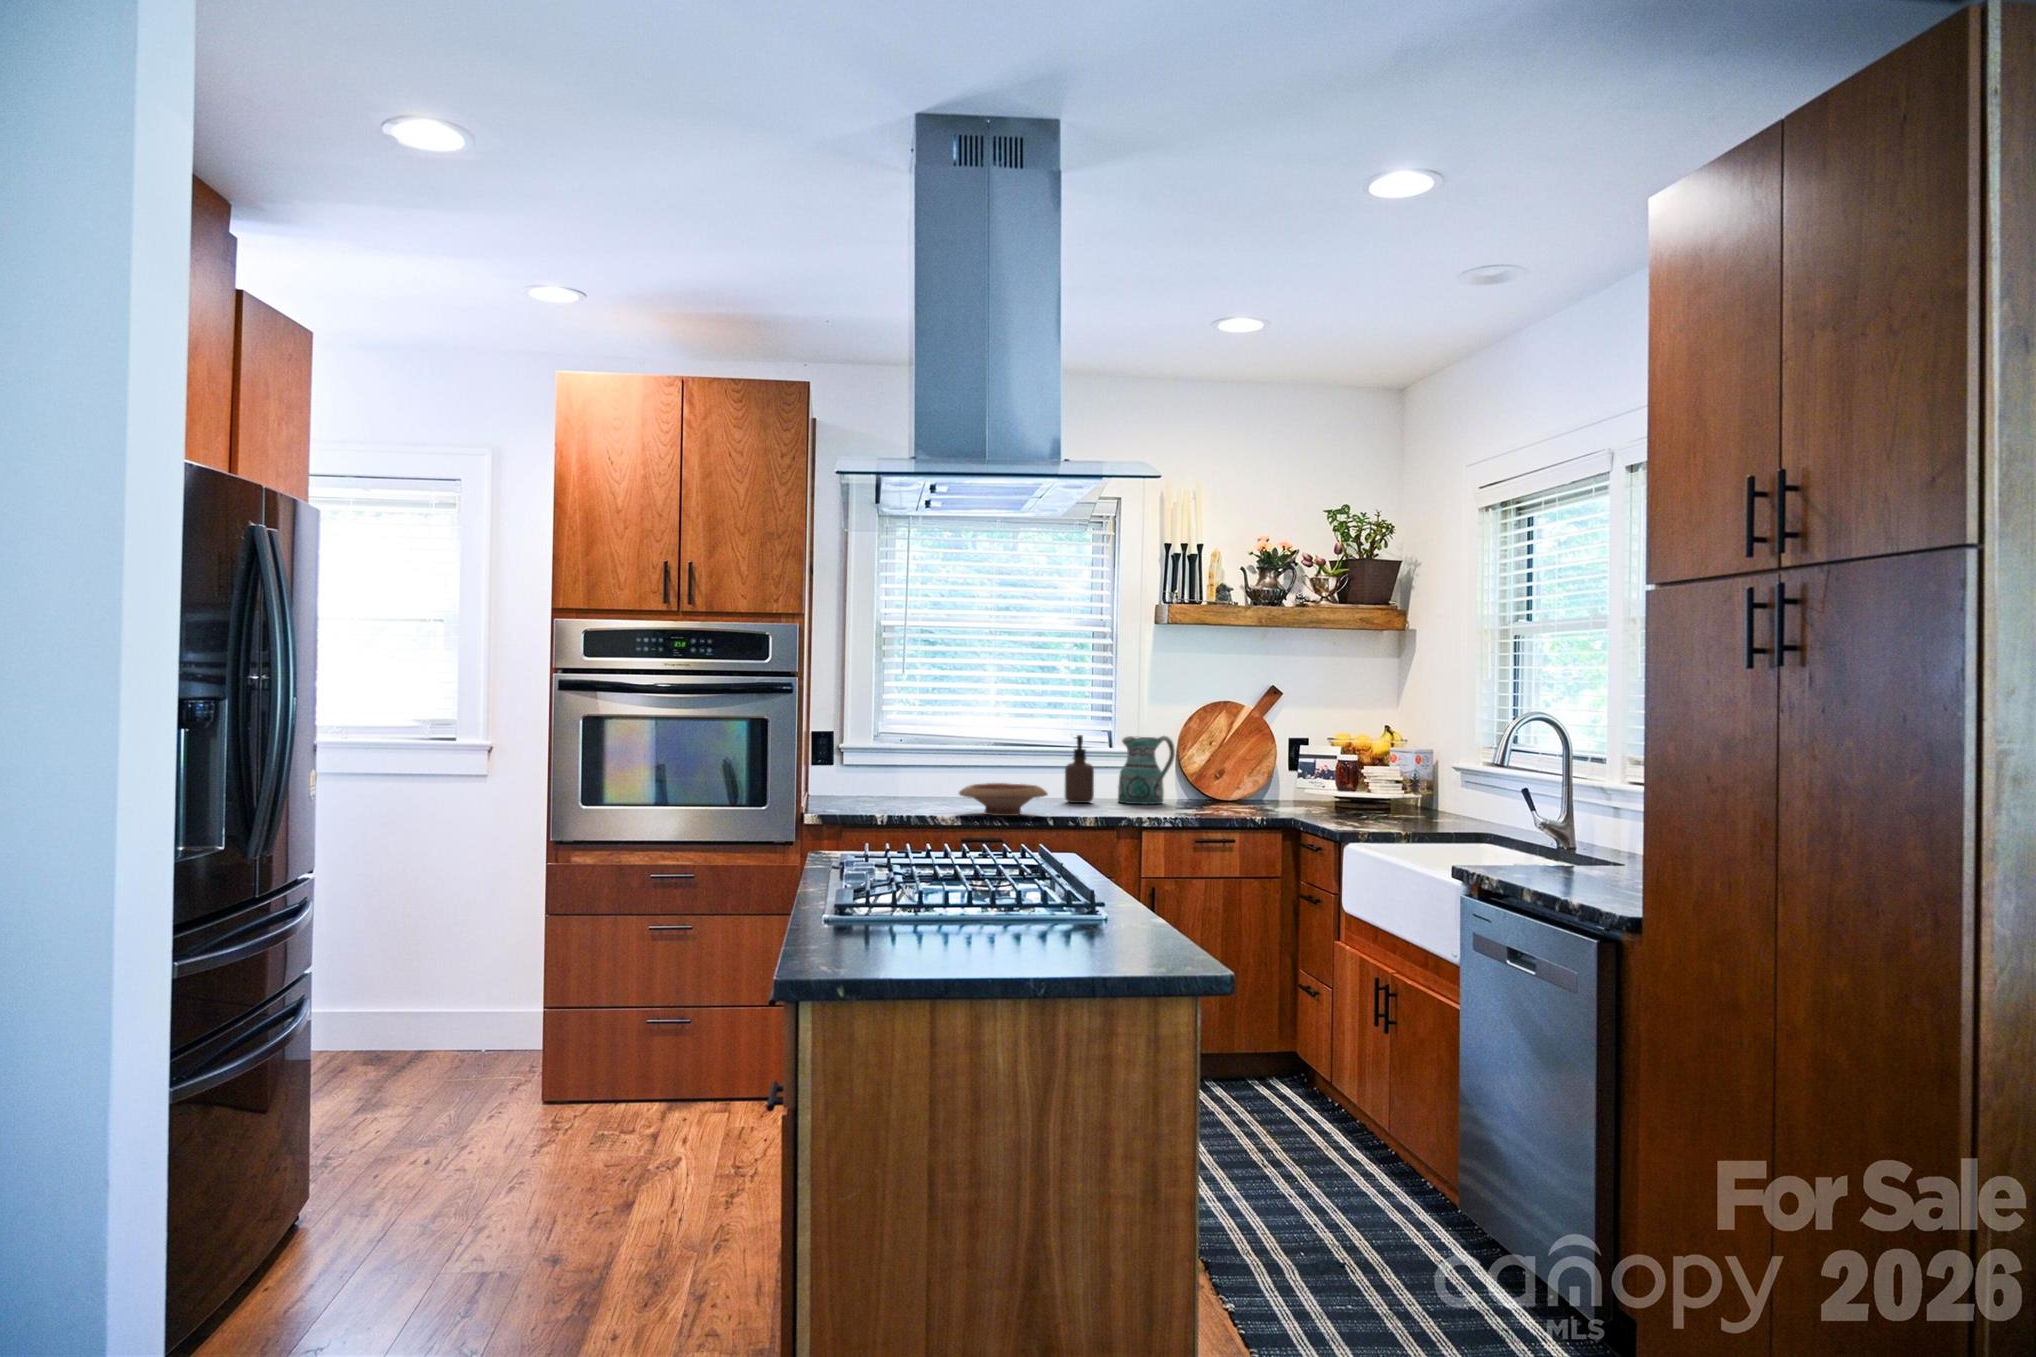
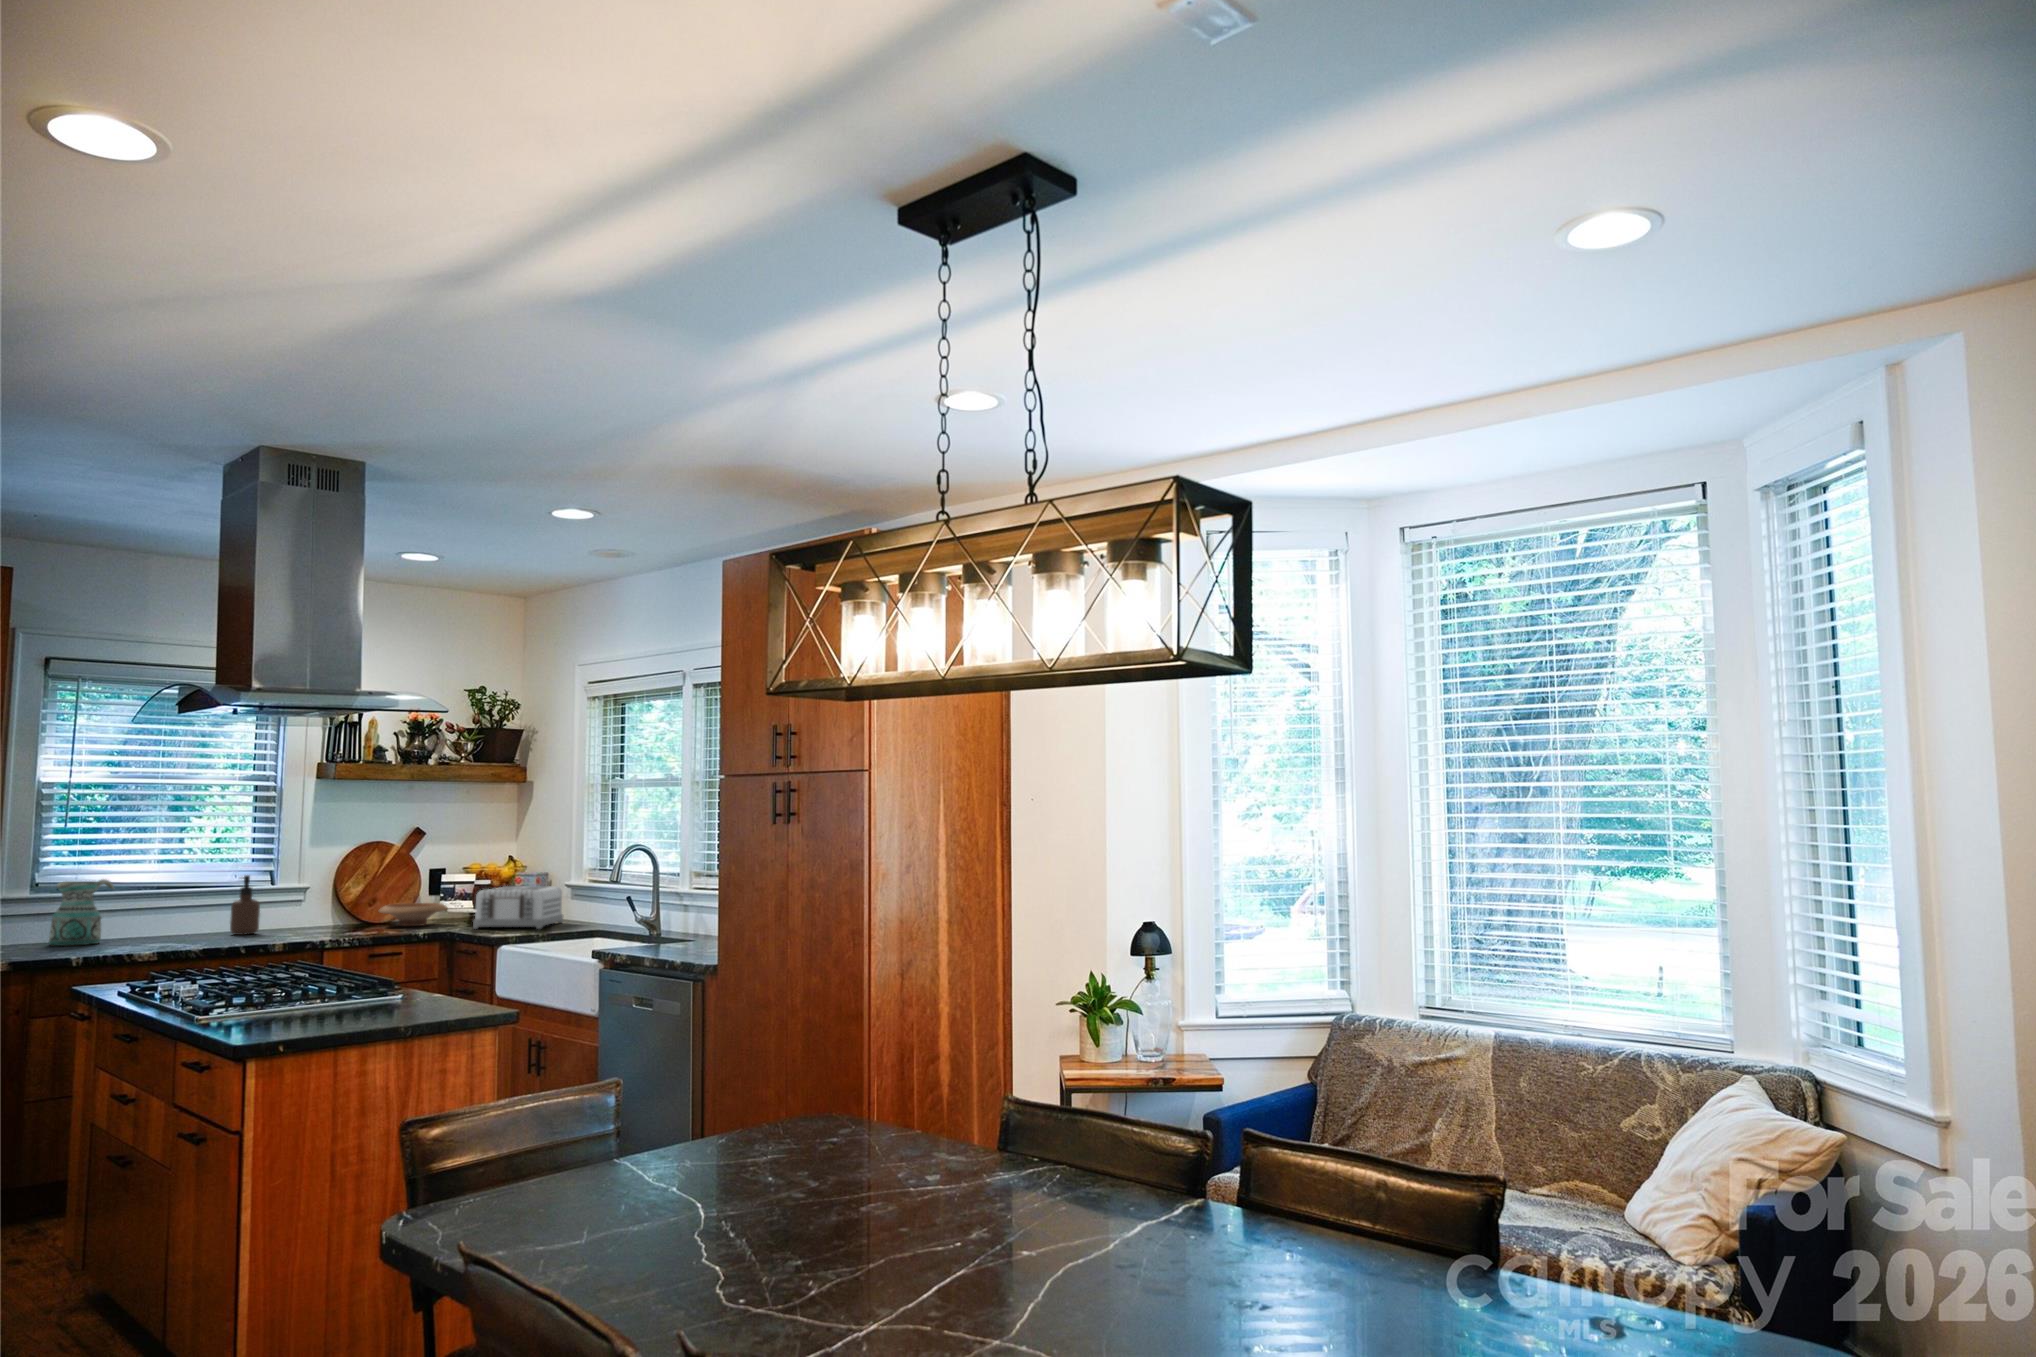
ceramic pitcher: present [1118,736,1175,804] -> present [49,879,114,946]
toaster: none [1328,764,1451,824] -> present [473,886,563,929]
wooden bowl: present [959,783,1047,816] -> present [379,903,448,926]

